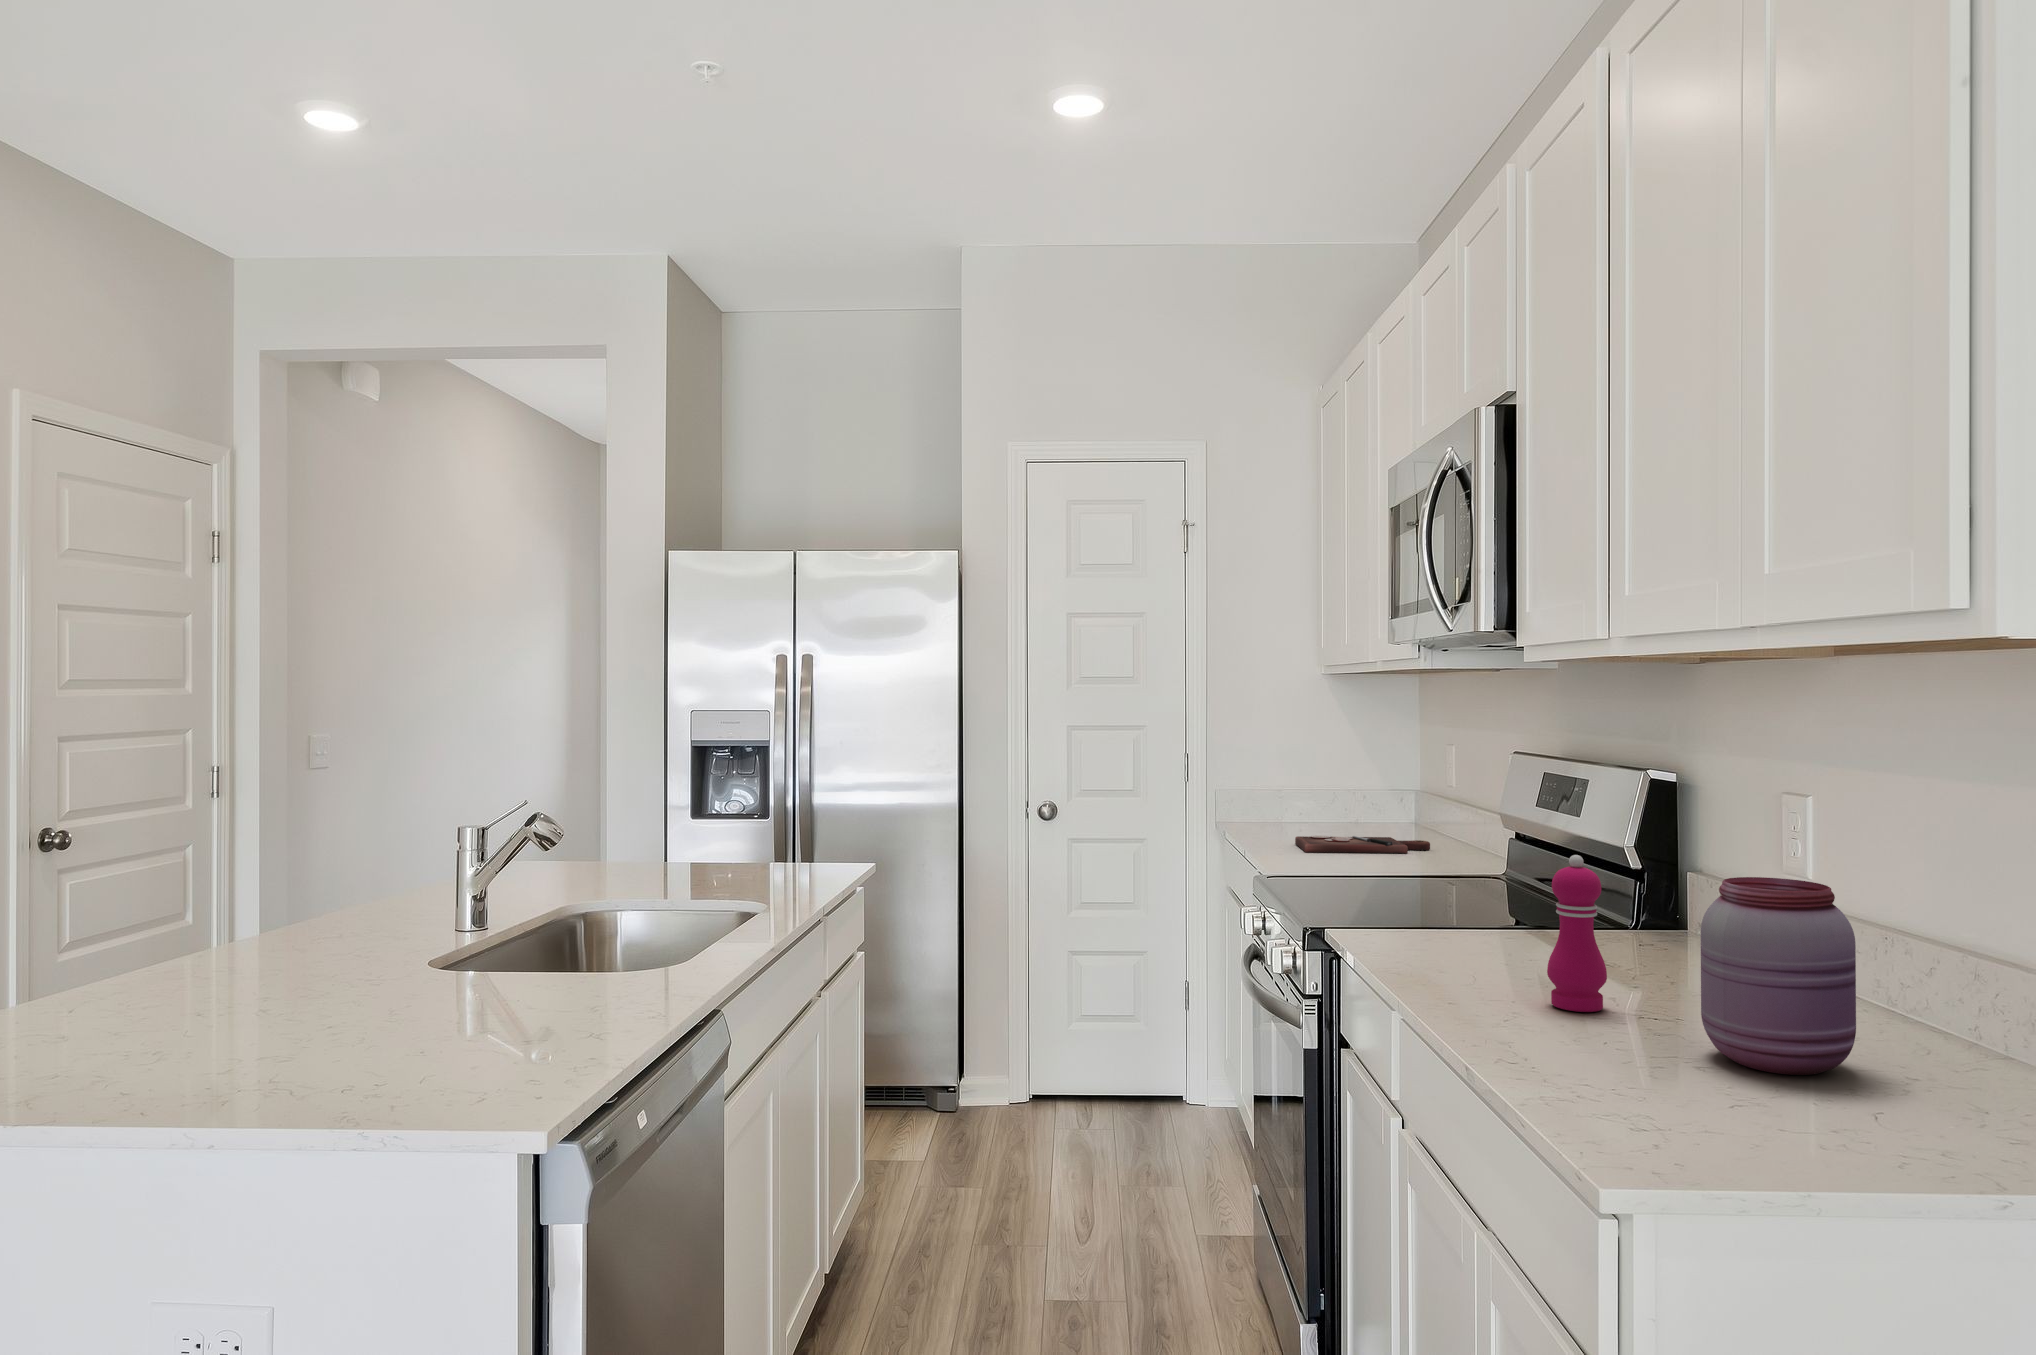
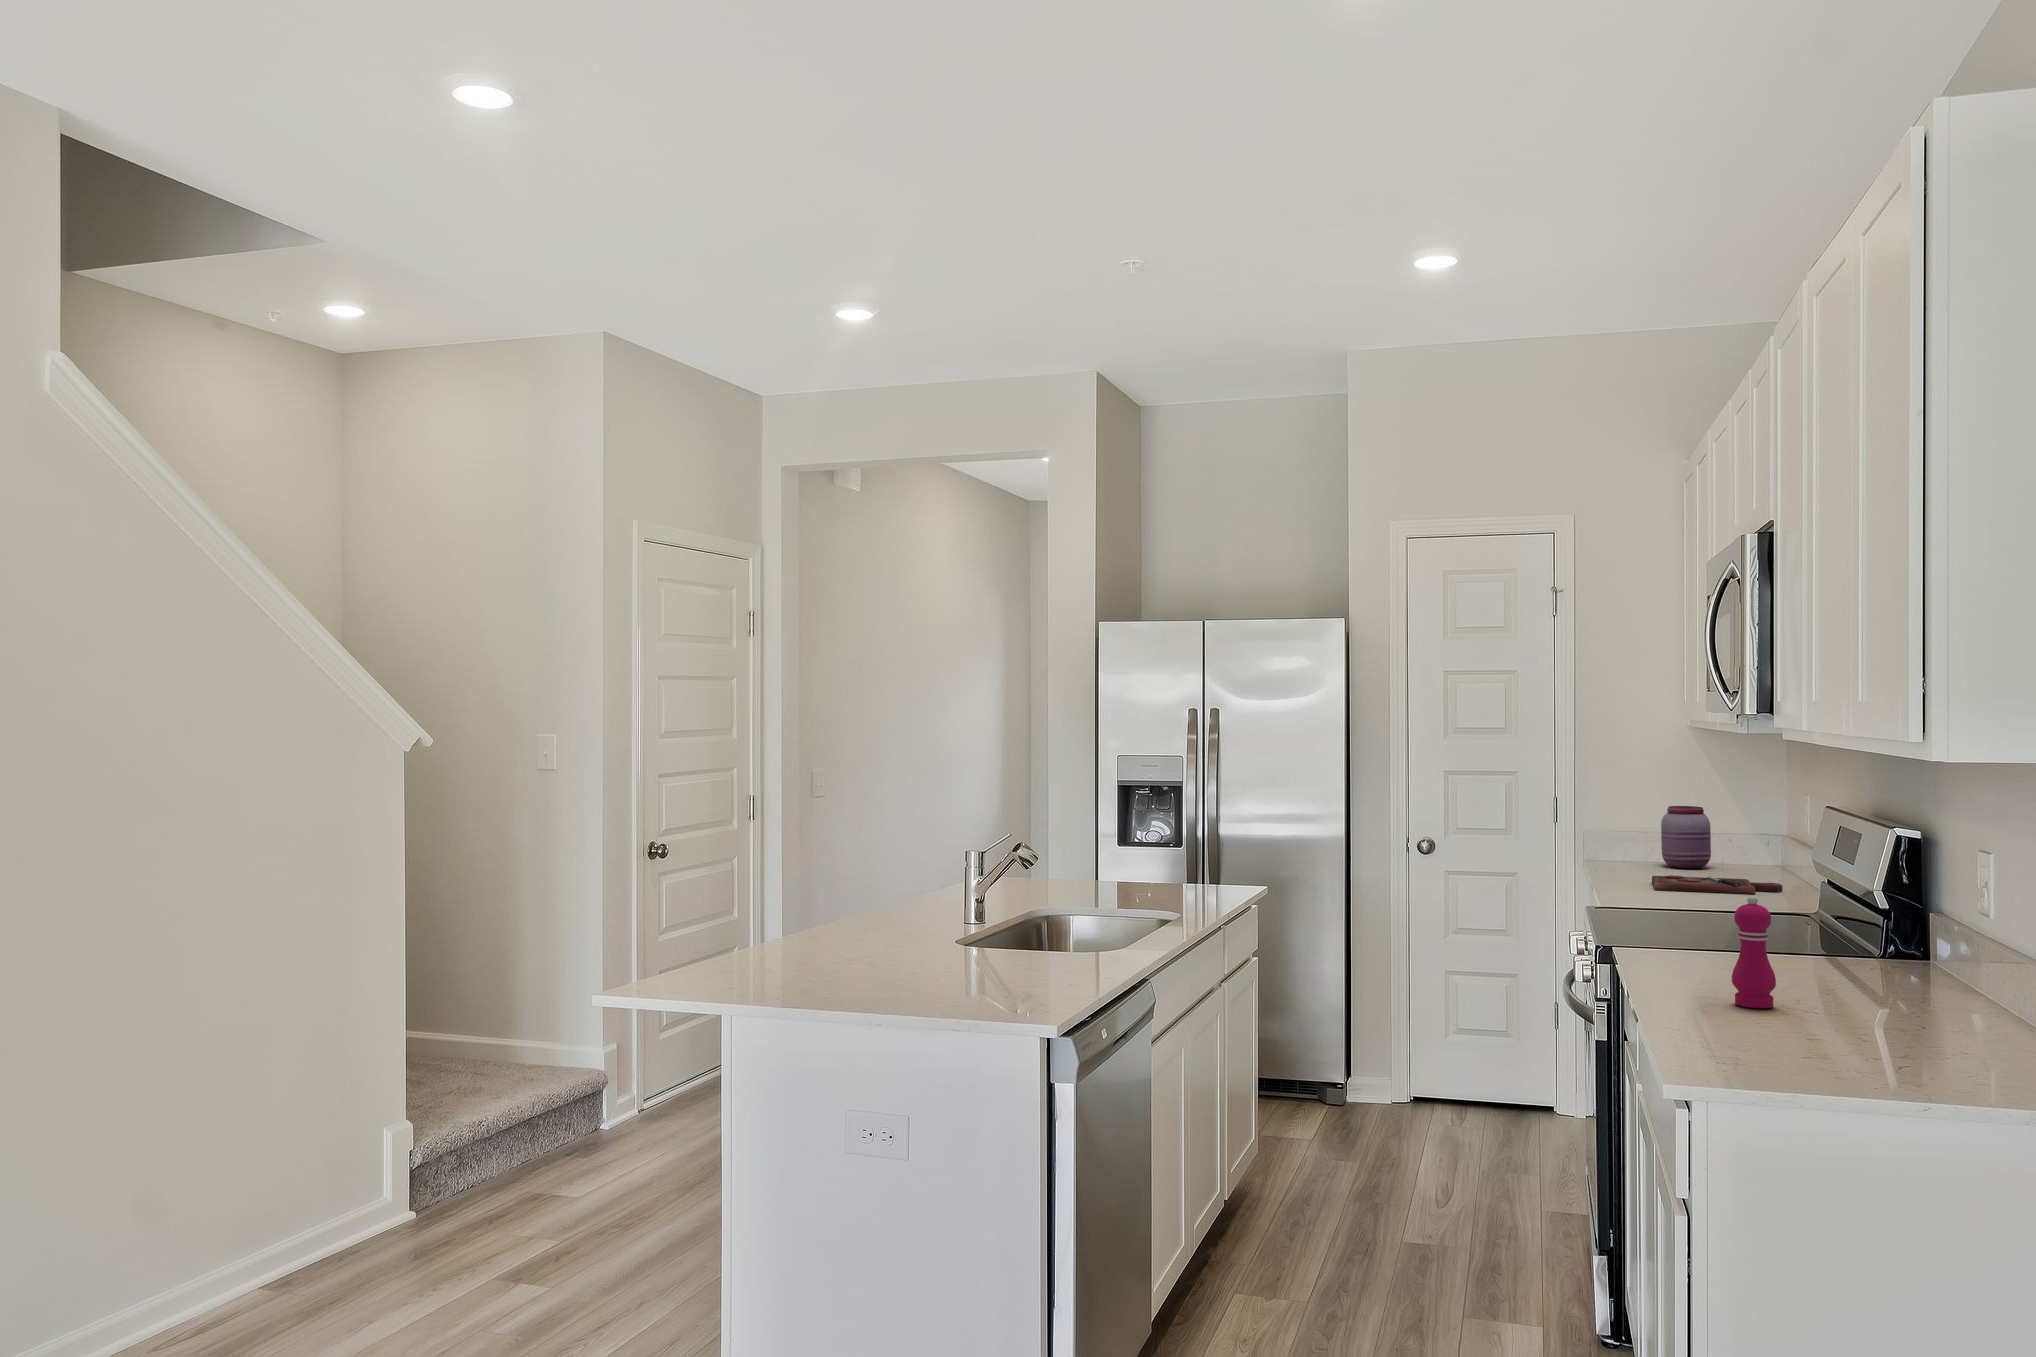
jar: present [1701,877,1856,1075] -> present [1661,806,1711,869]

